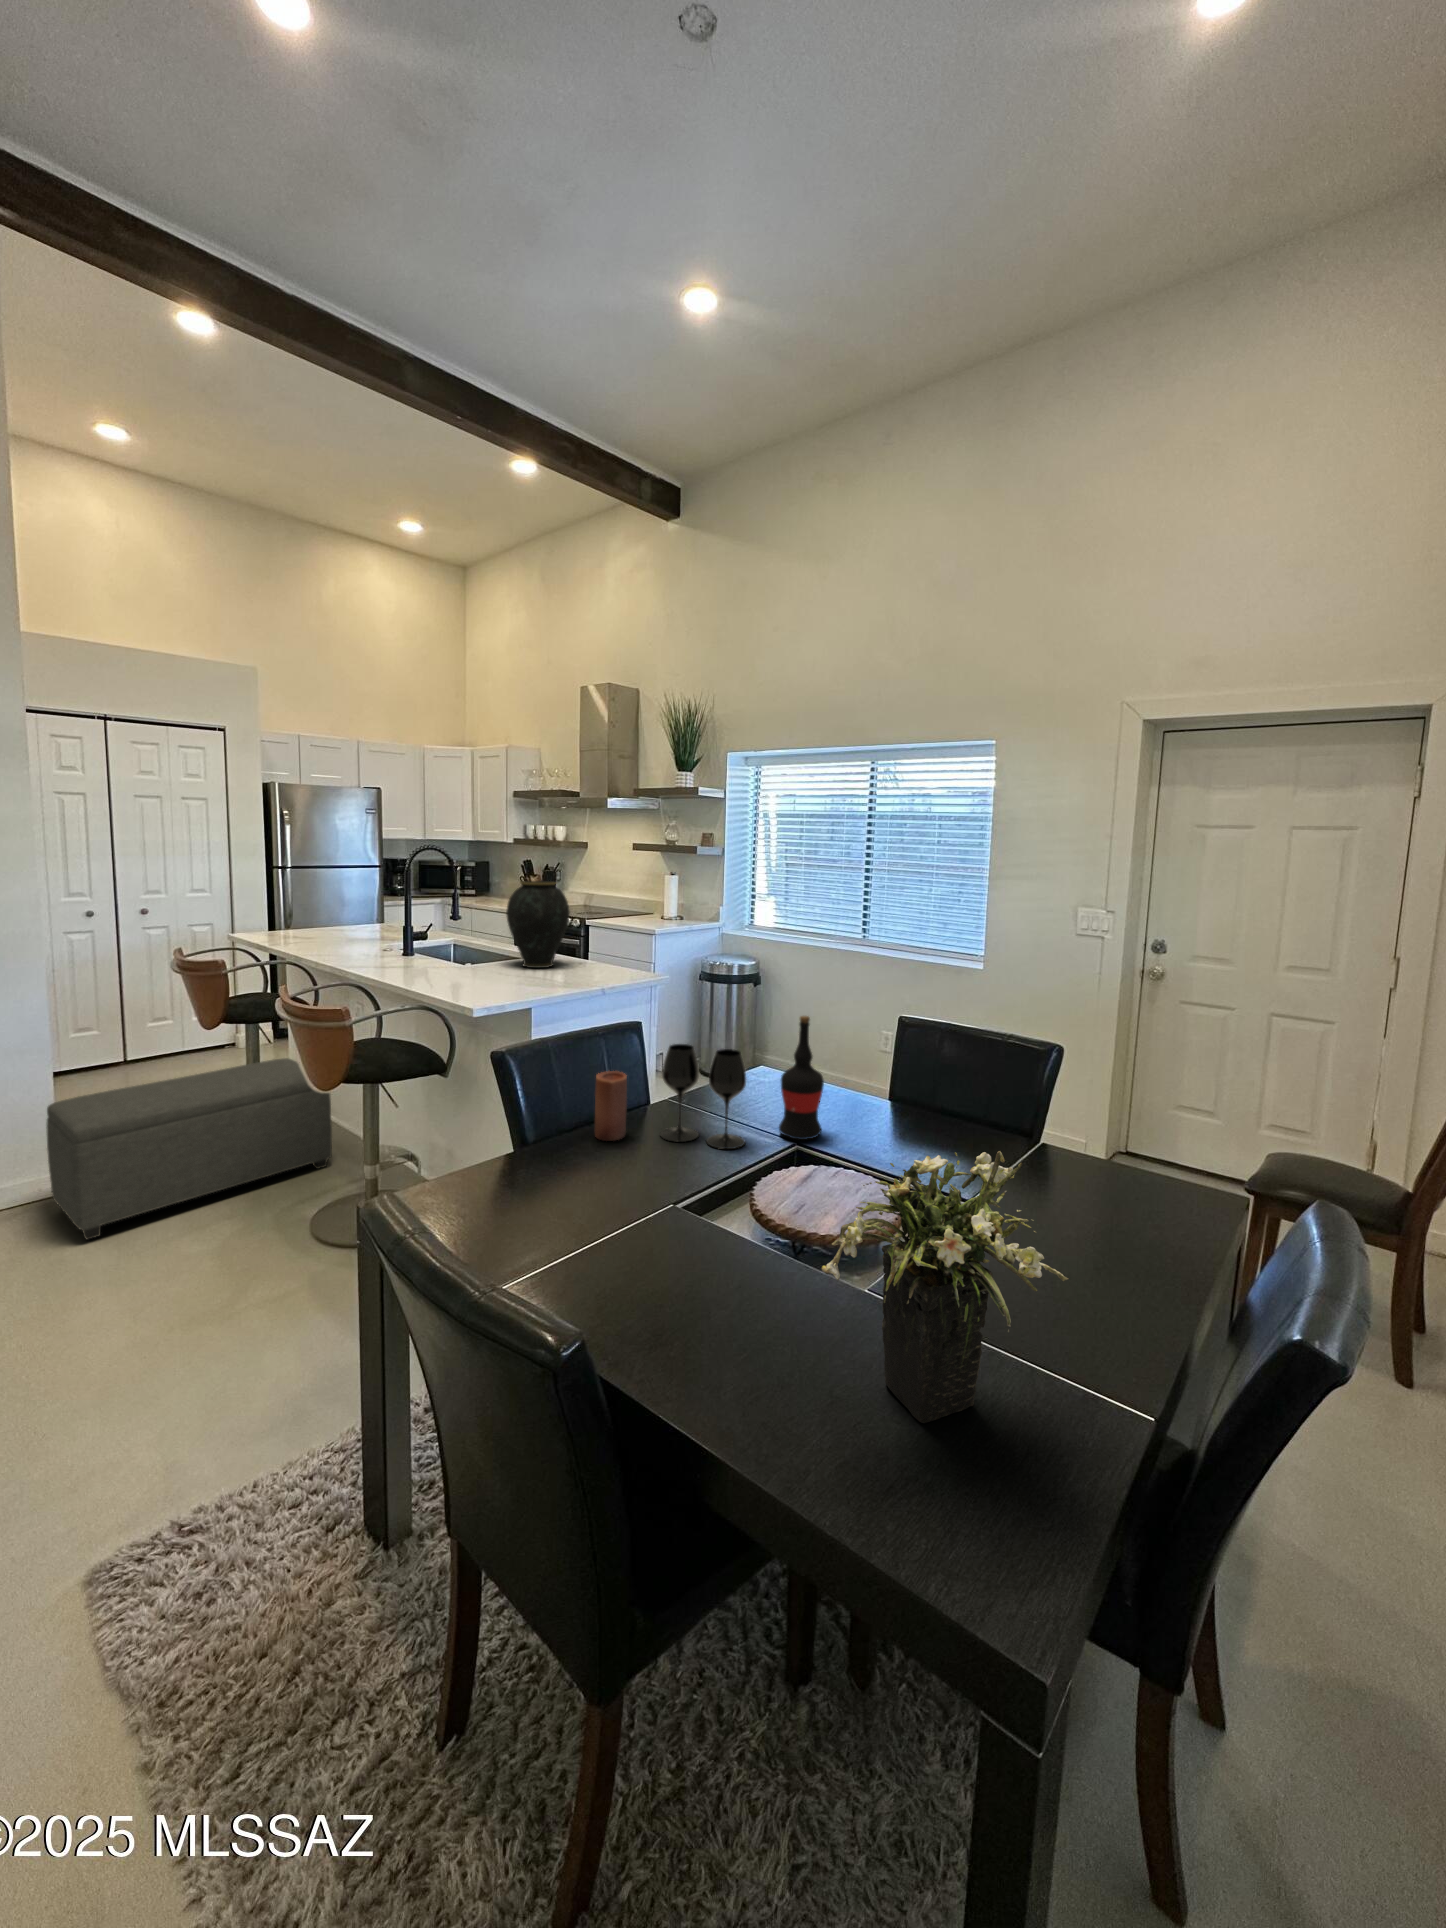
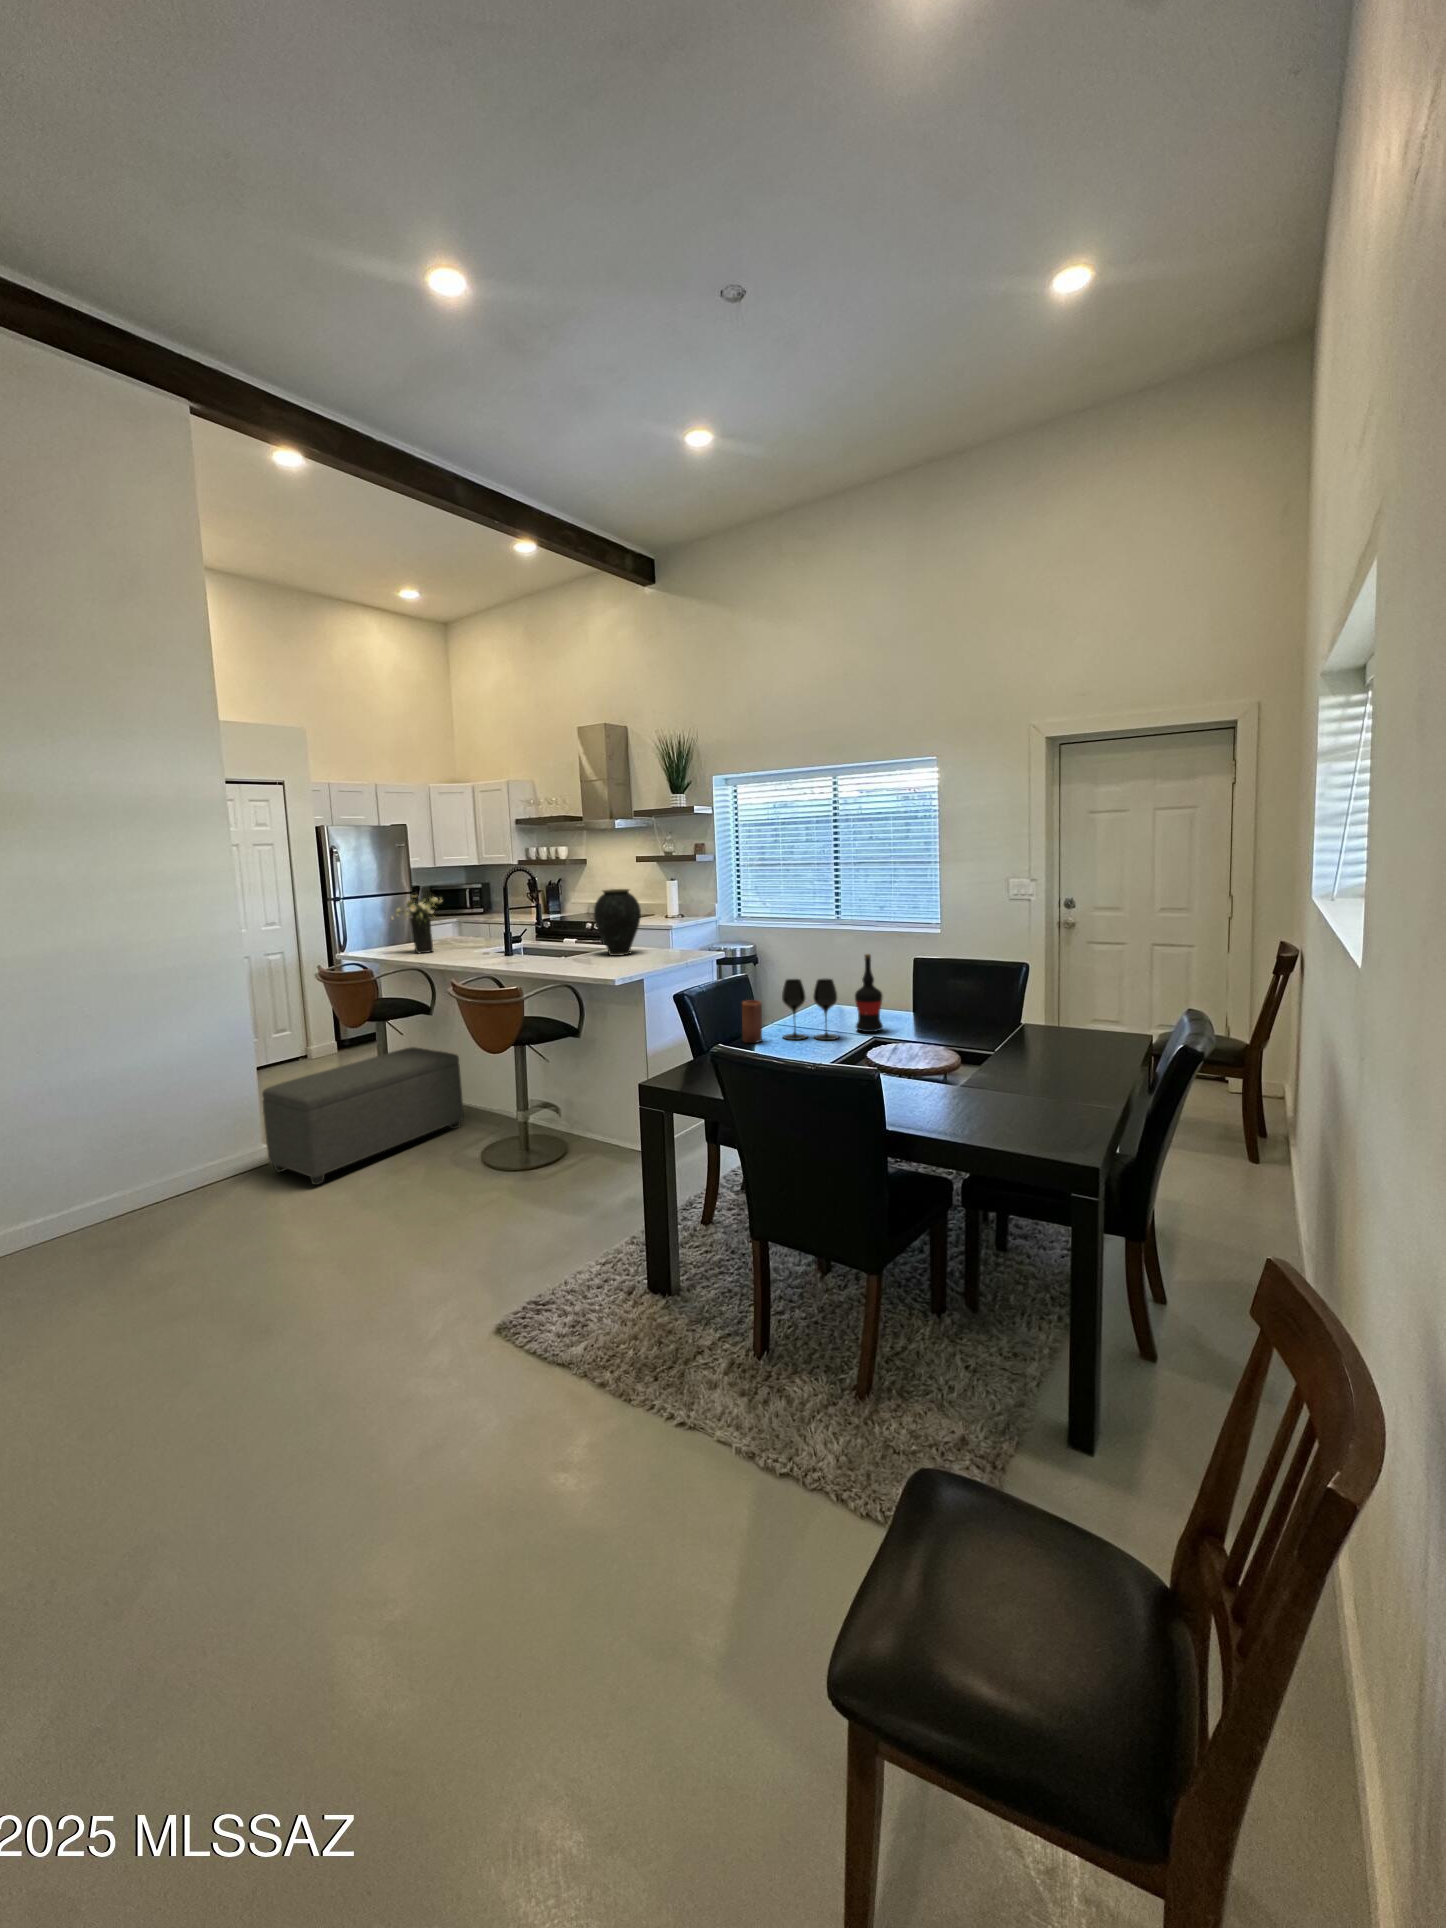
flower arrangement: present [821,1151,1068,1423] -> present [391,895,442,953]

